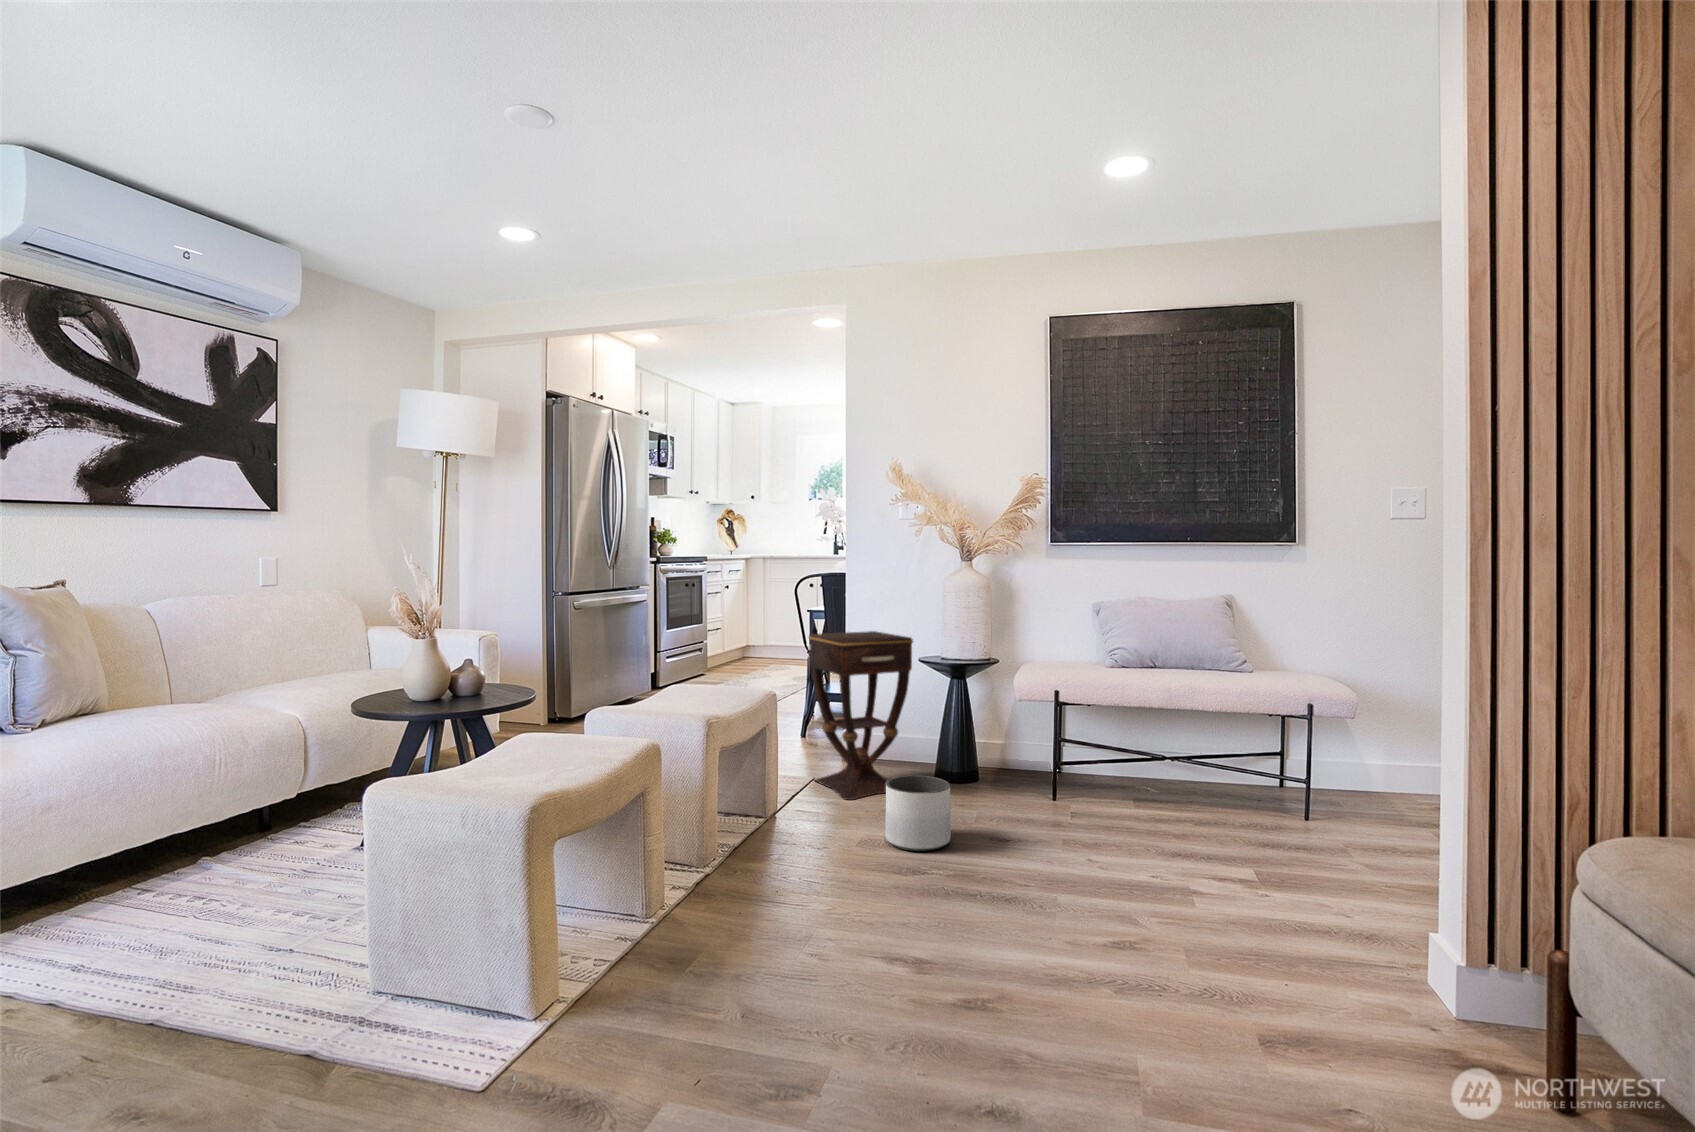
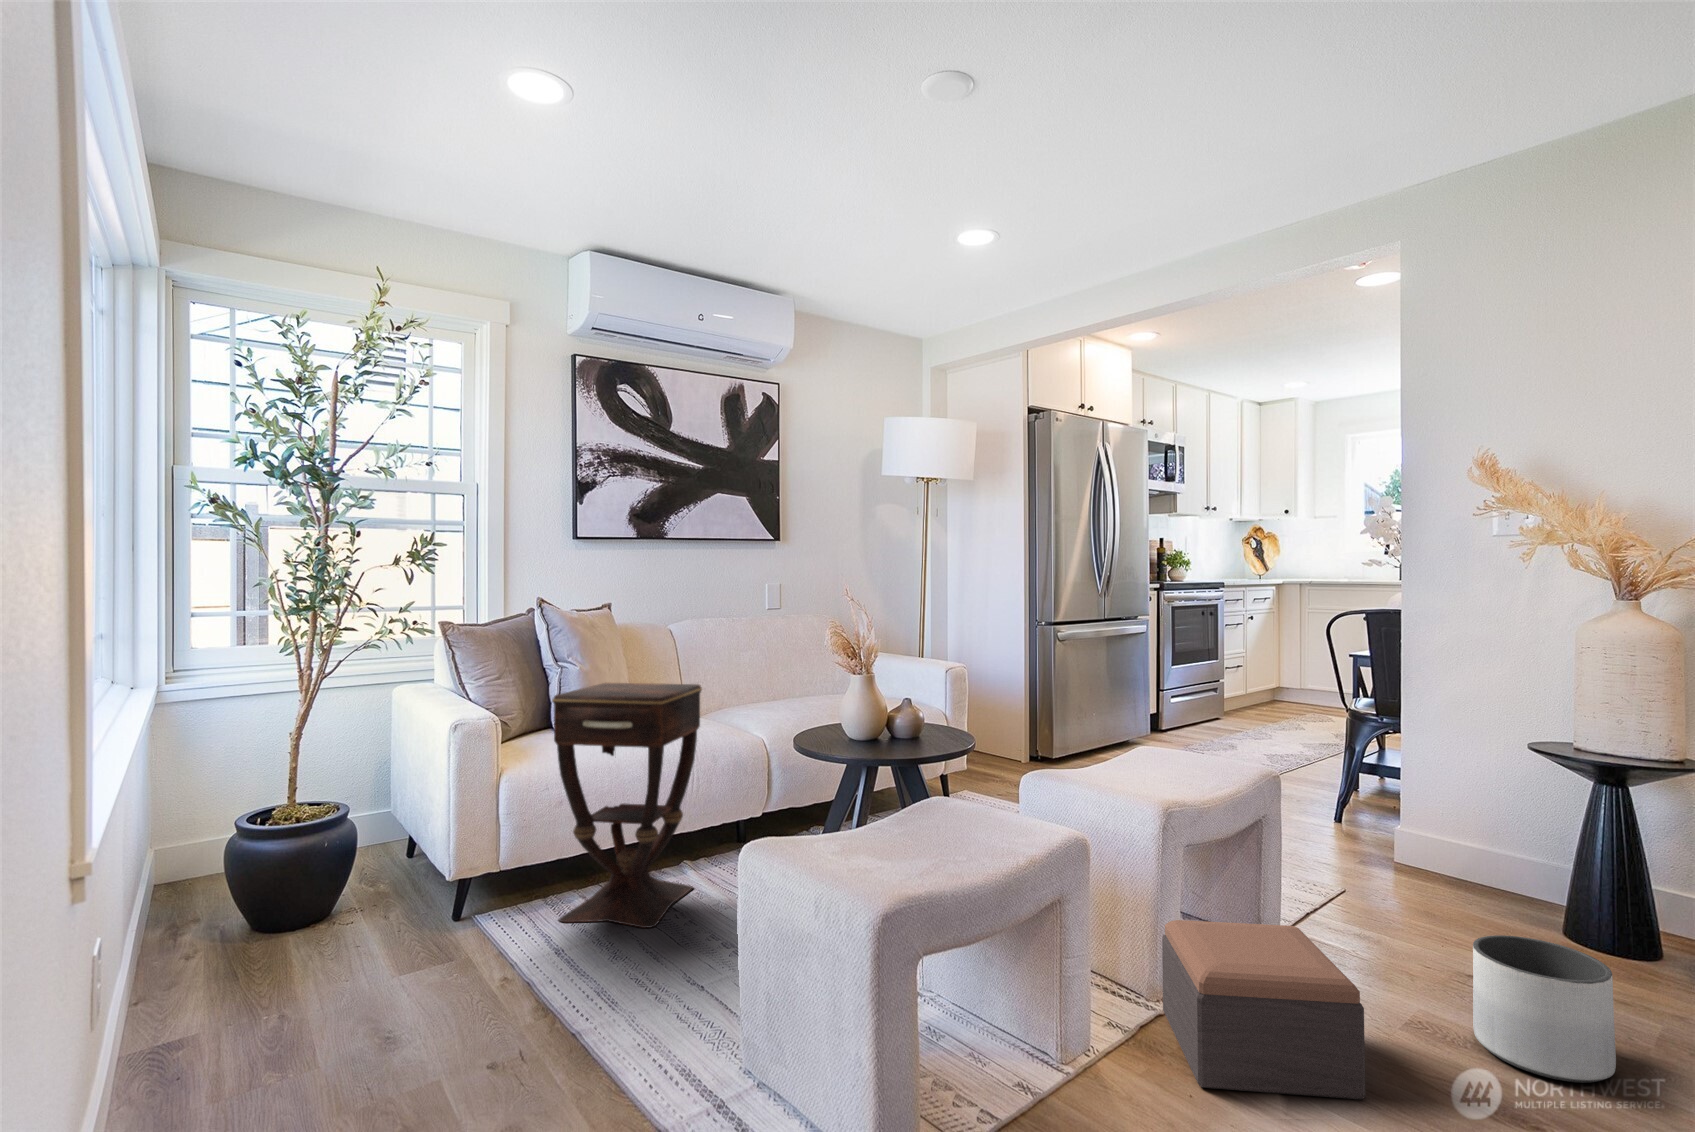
side table: present [809,631,913,800] -> present [552,683,702,928]
footstool: none [708,793,836,907] -> present [1162,920,1365,1100]

